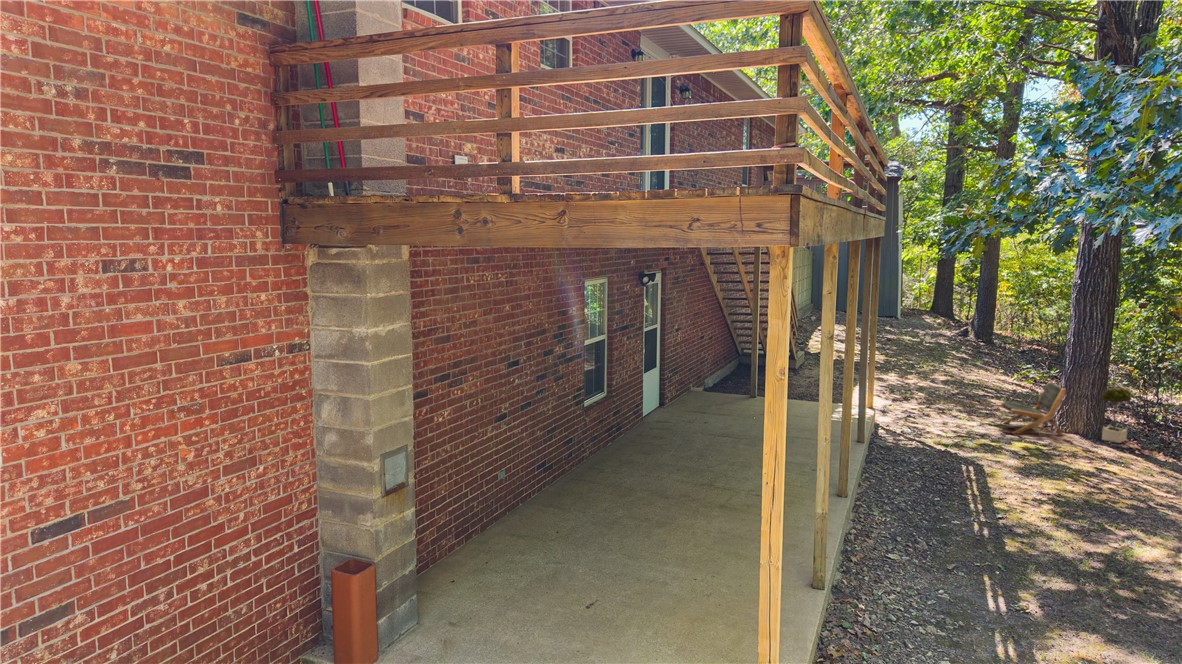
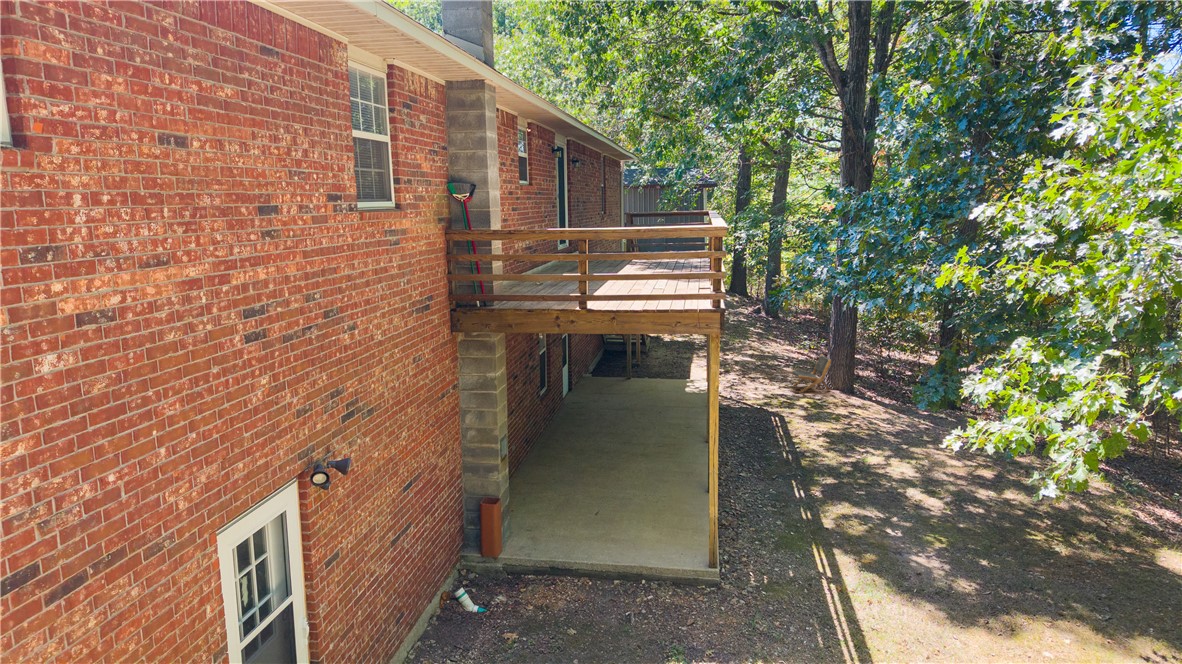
potted tree: present [1102,388,1131,443] -> none [852,357,869,394]

